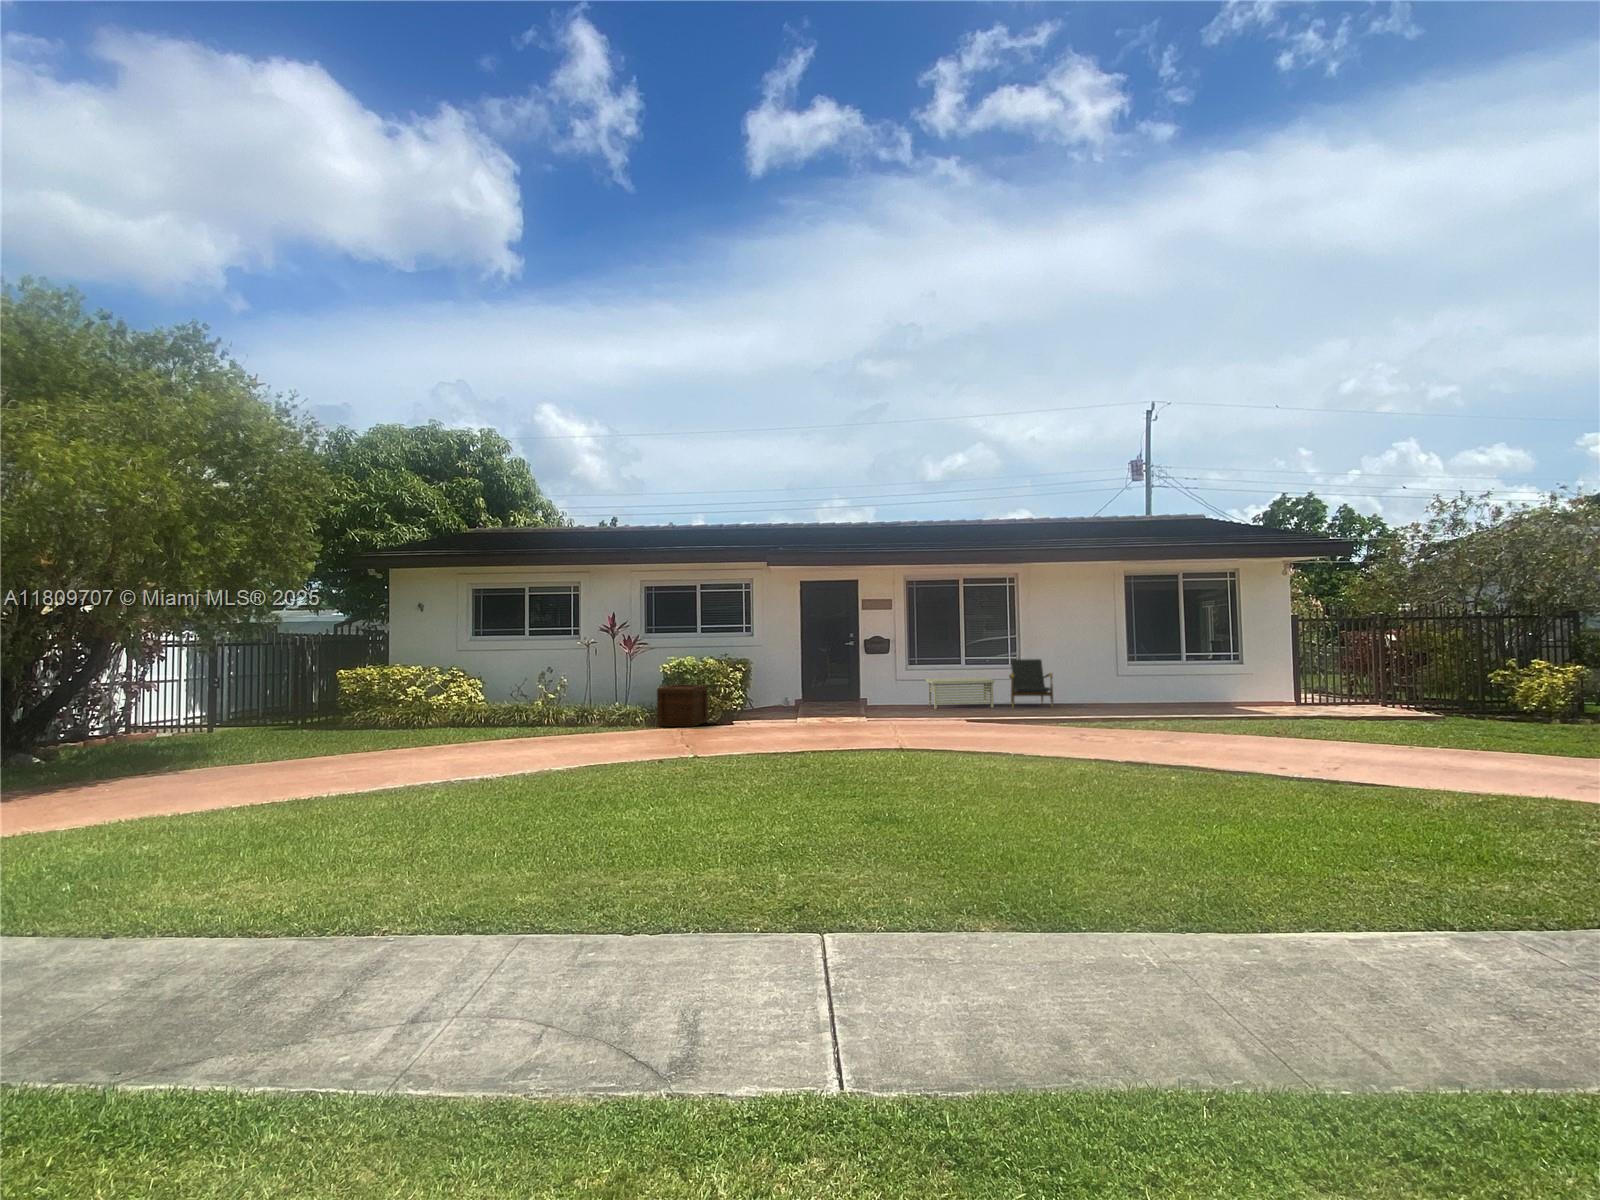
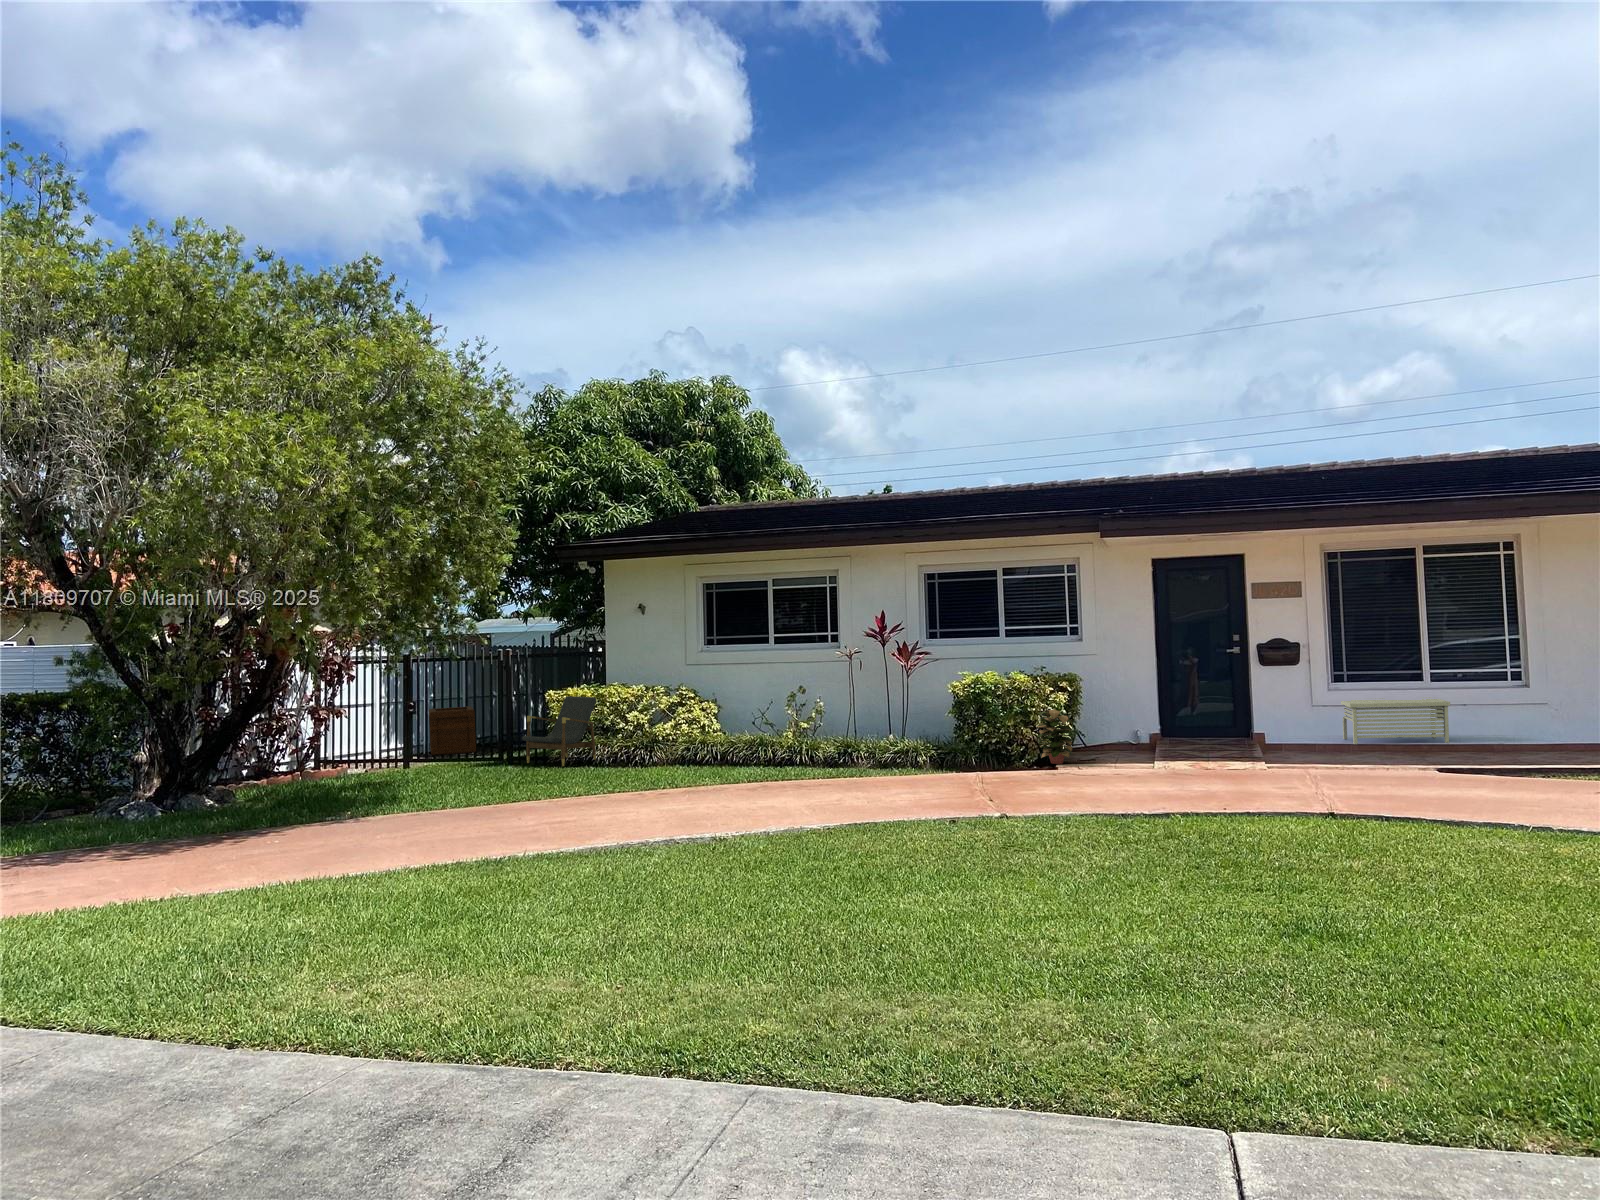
lounge chair: present [1009,659,1053,707] -> present [522,696,596,766]
wooden crate: present [657,684,708,727] -> present [429,706,476,755]
decorative plant: none [720,685,747,723] -> present [1036,710,1073,764]

